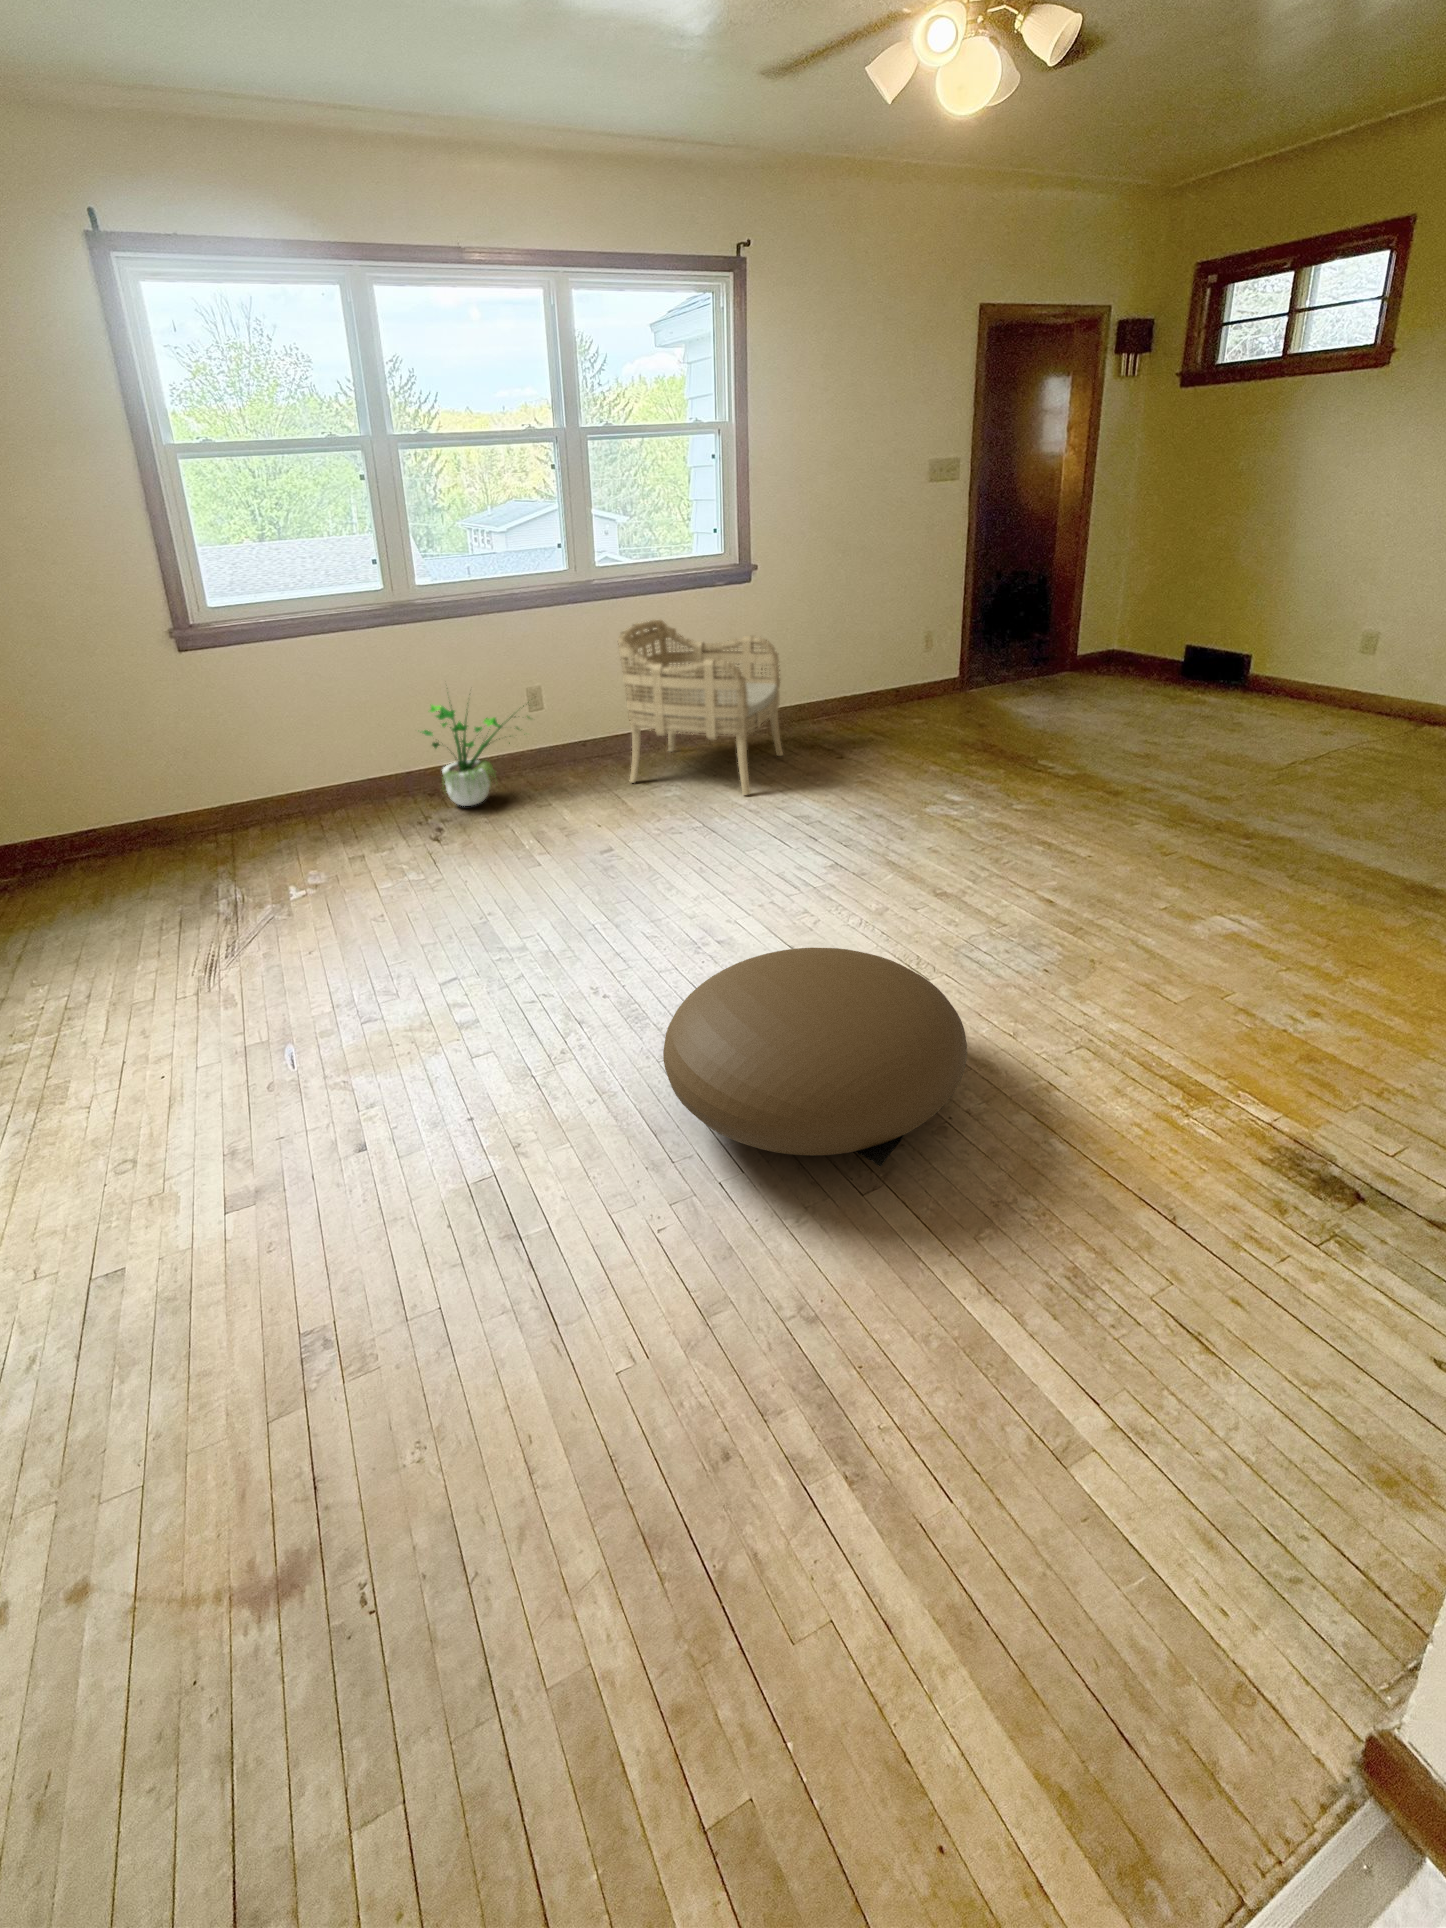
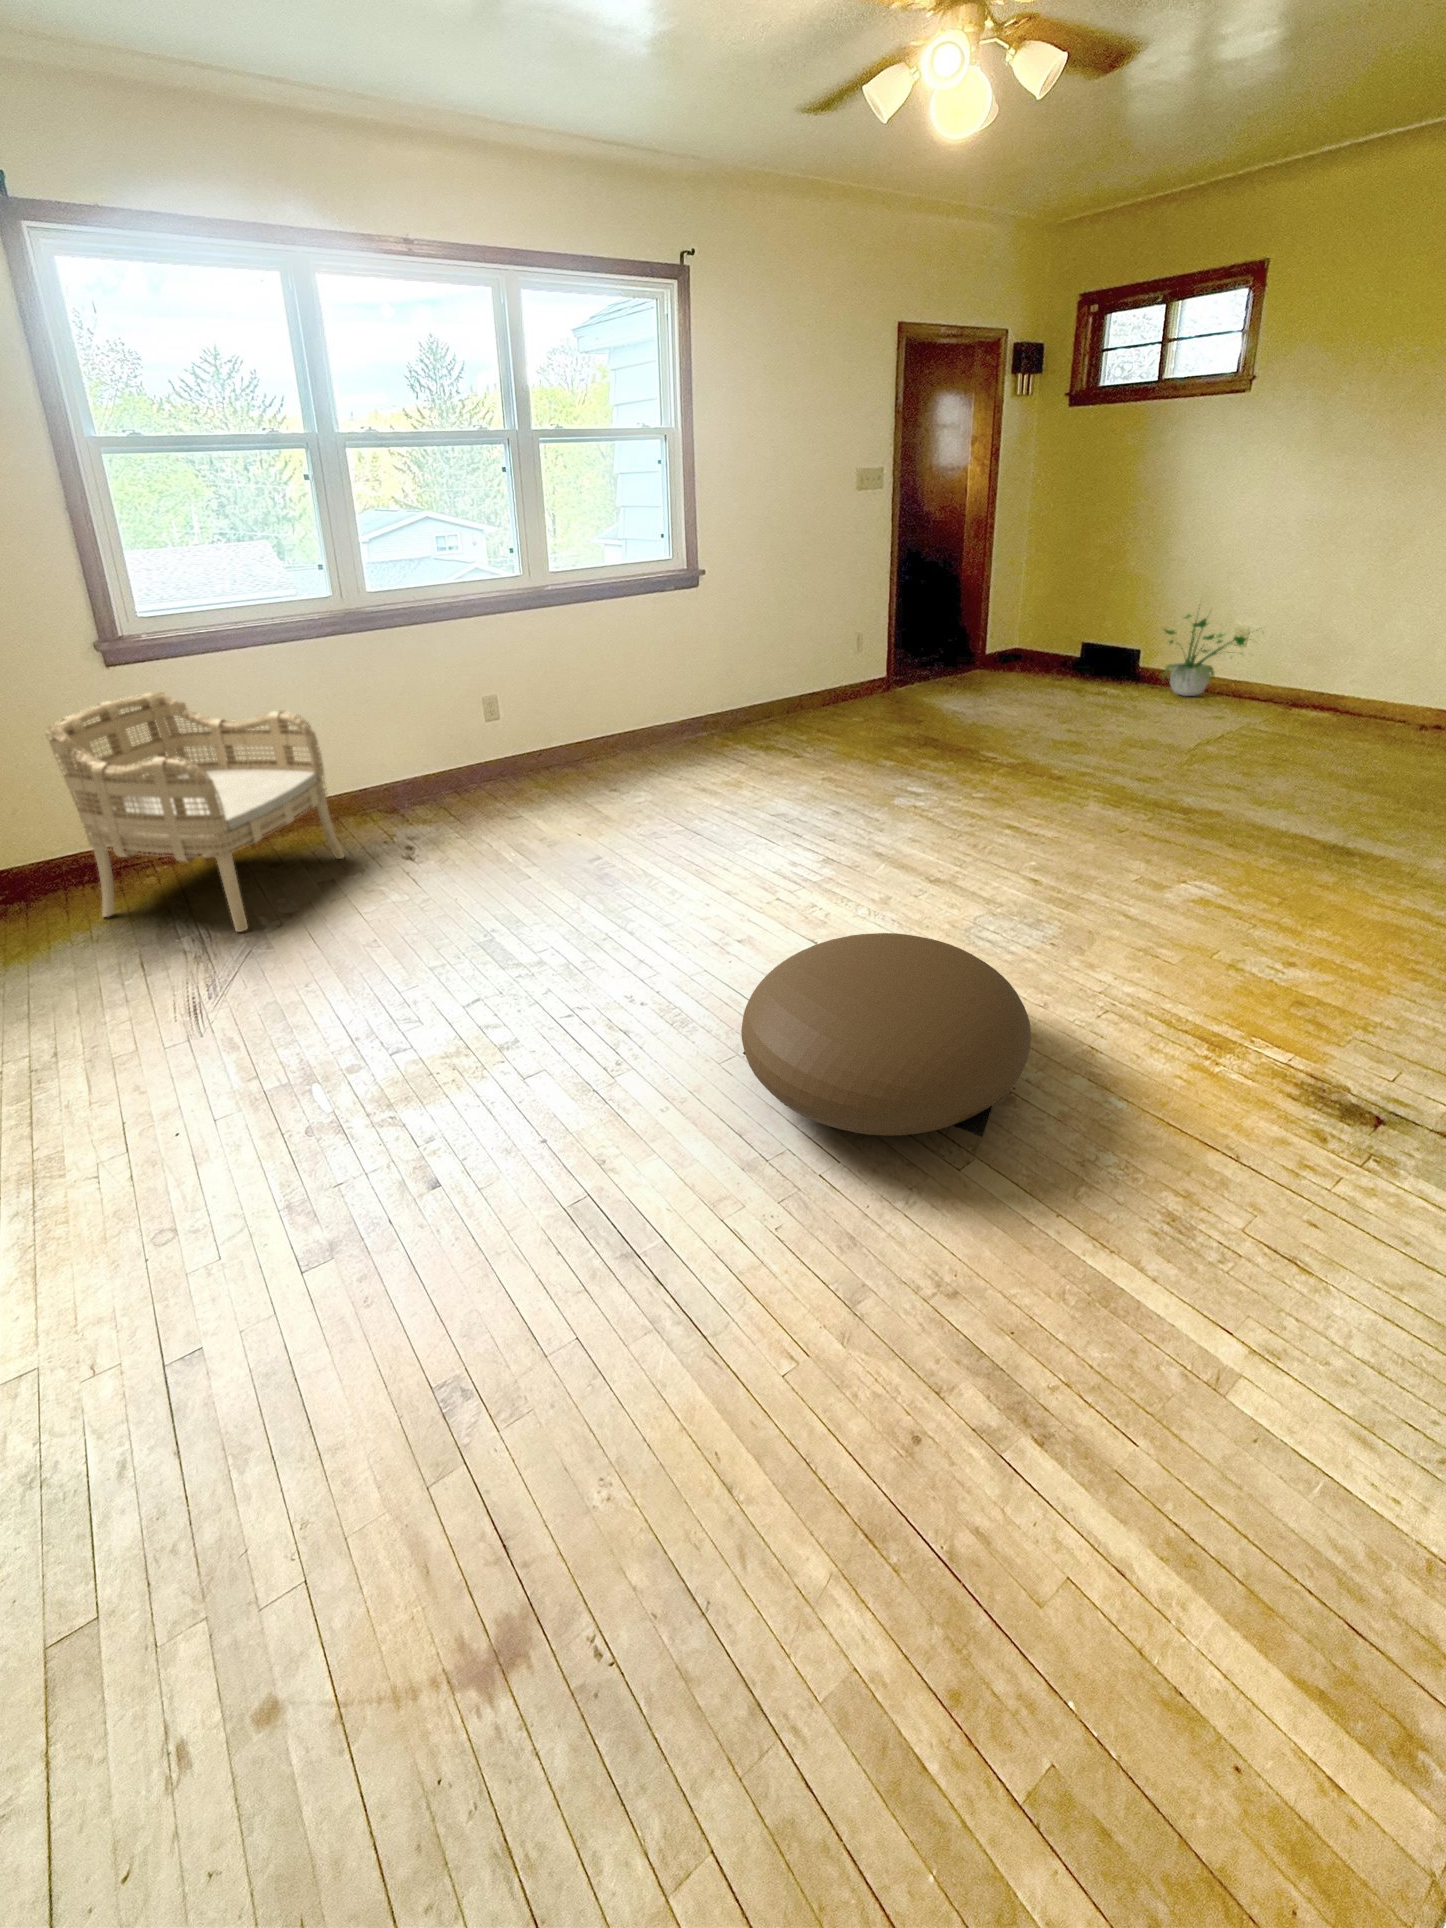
armchair: present [618,620,783,795] -> present [46,692,344,932]
potted plant: present [422,702,530,806] -> present [1162,612,1246,696]

